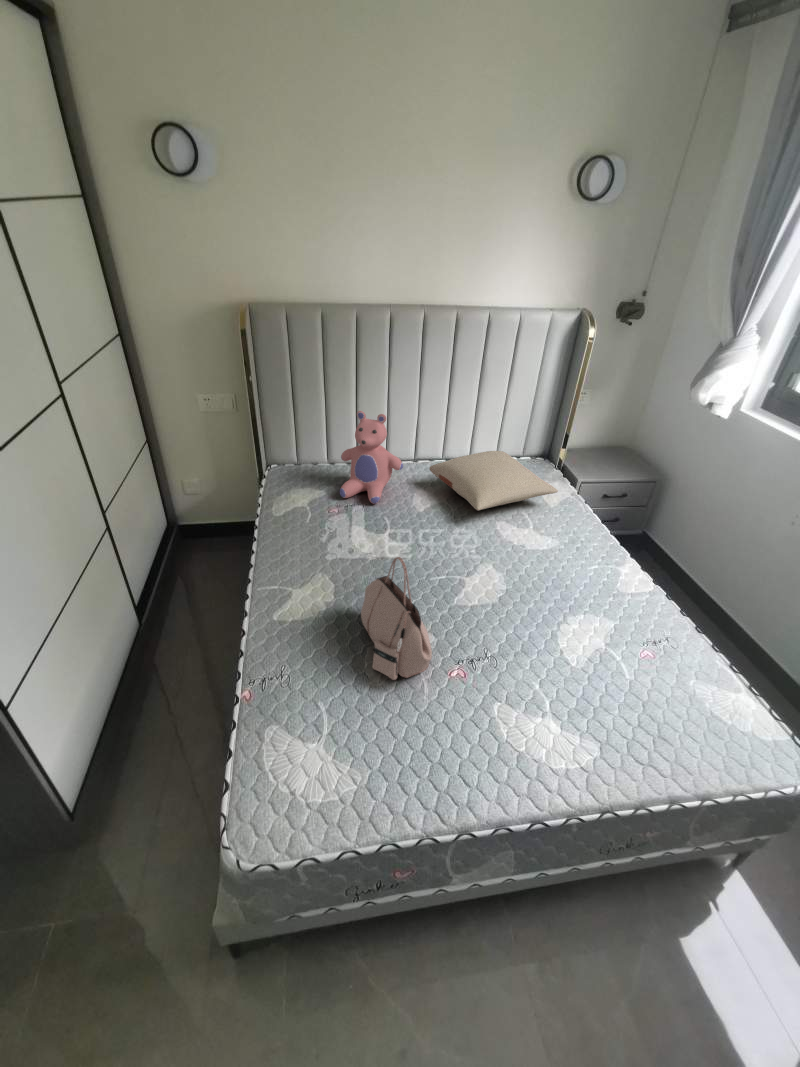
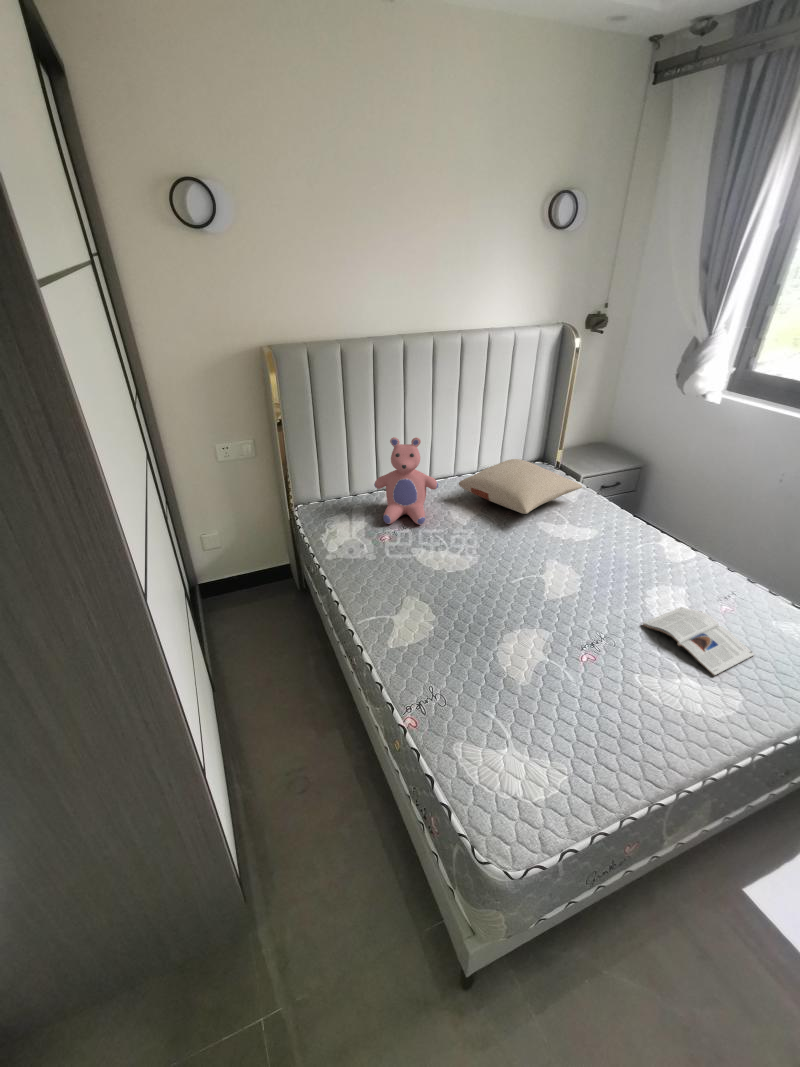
handbag: present [361,557,432,680] -> none [476,559,578,675]
magazine: none [537,641,644,723] -> present [643,607,754,676]

